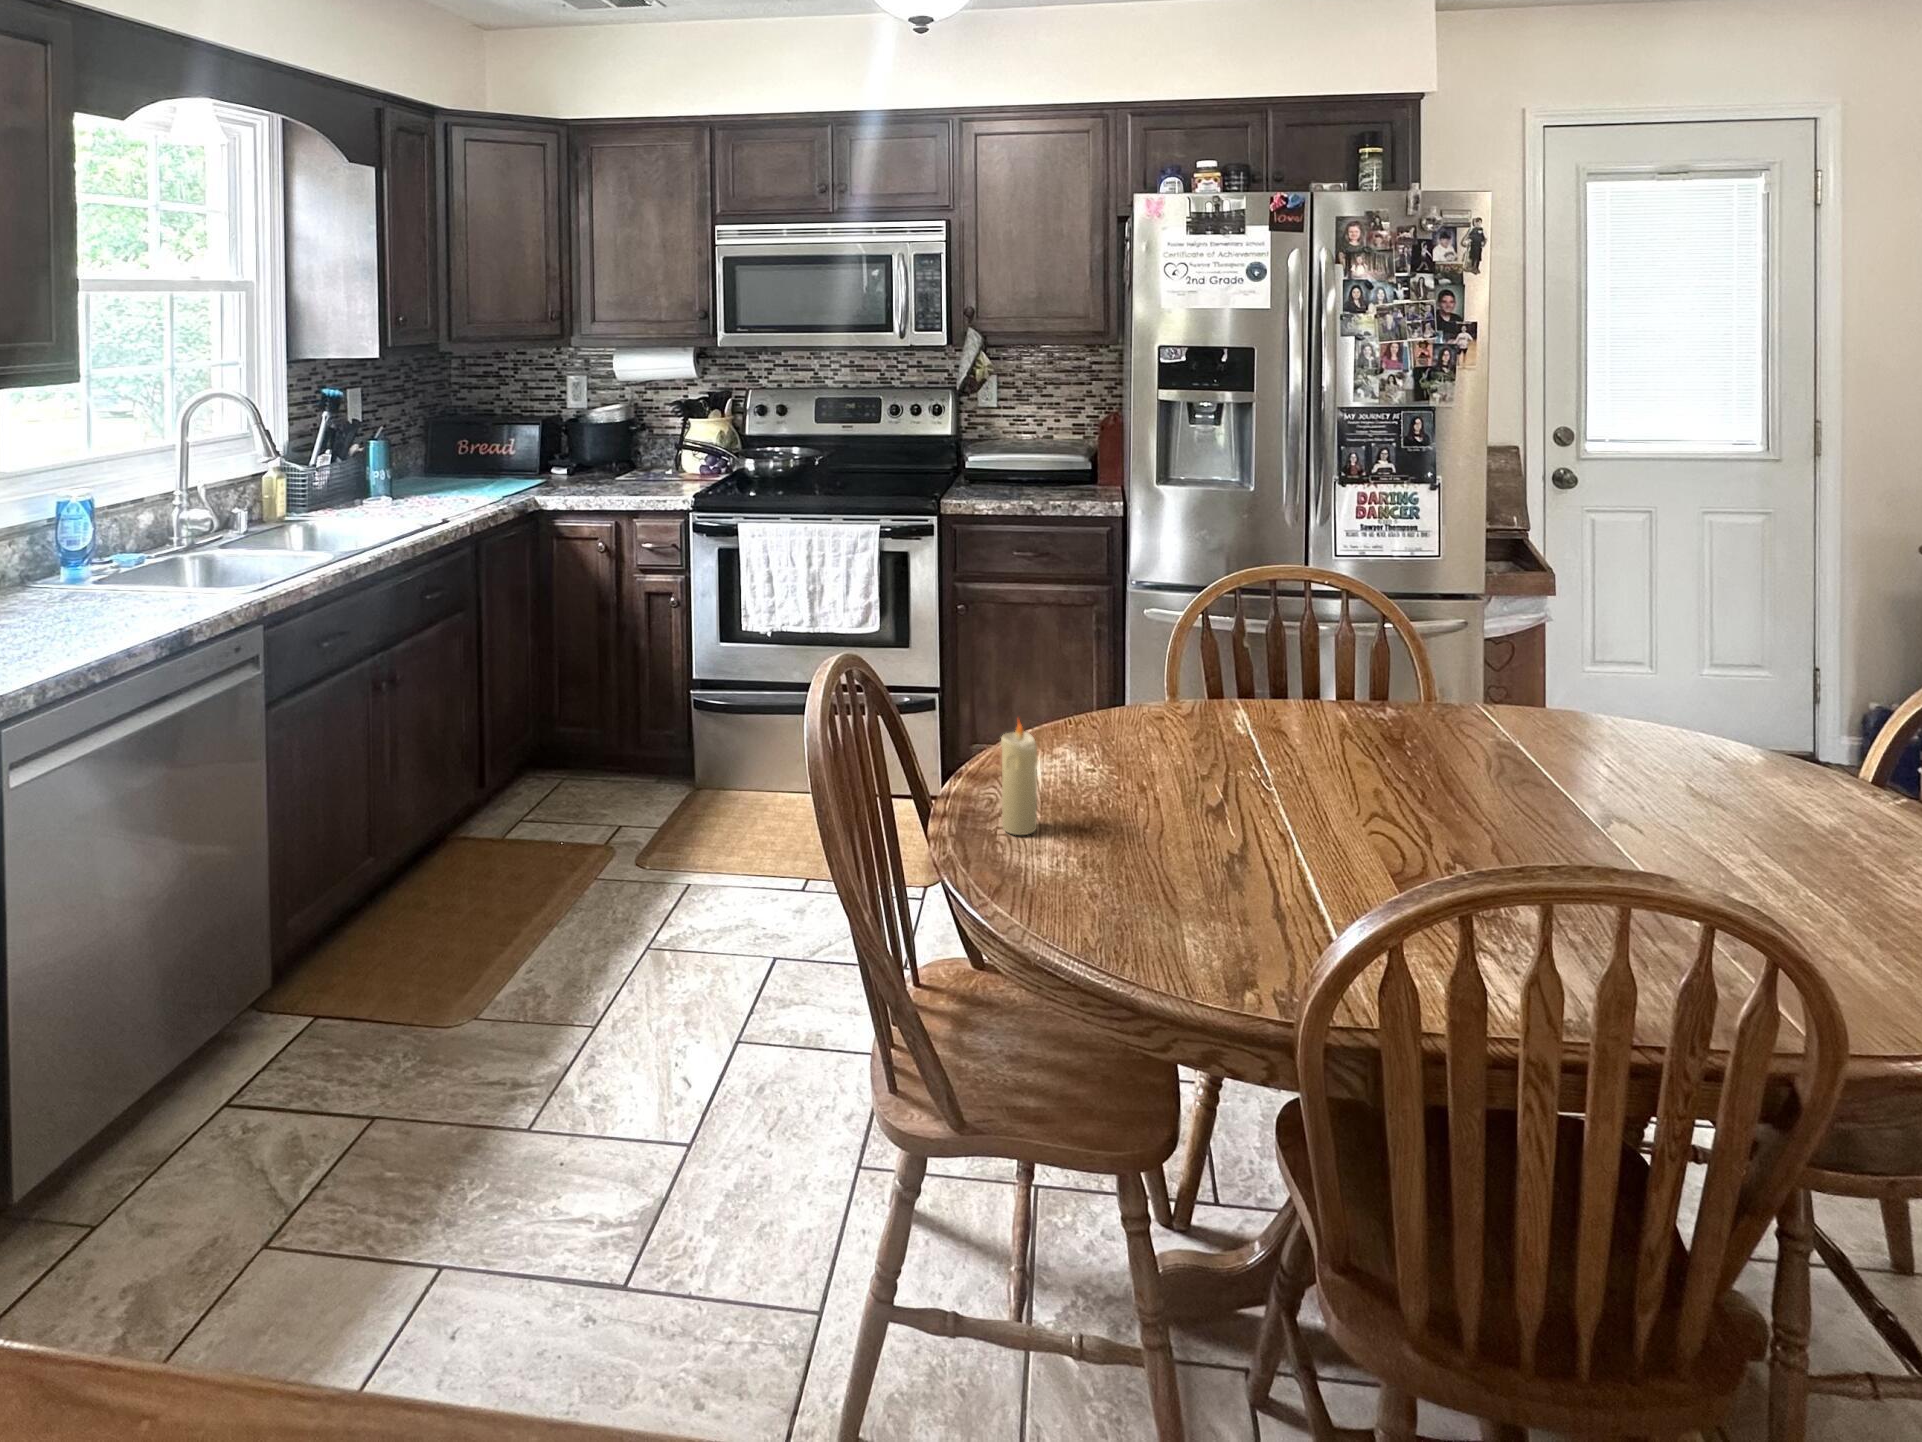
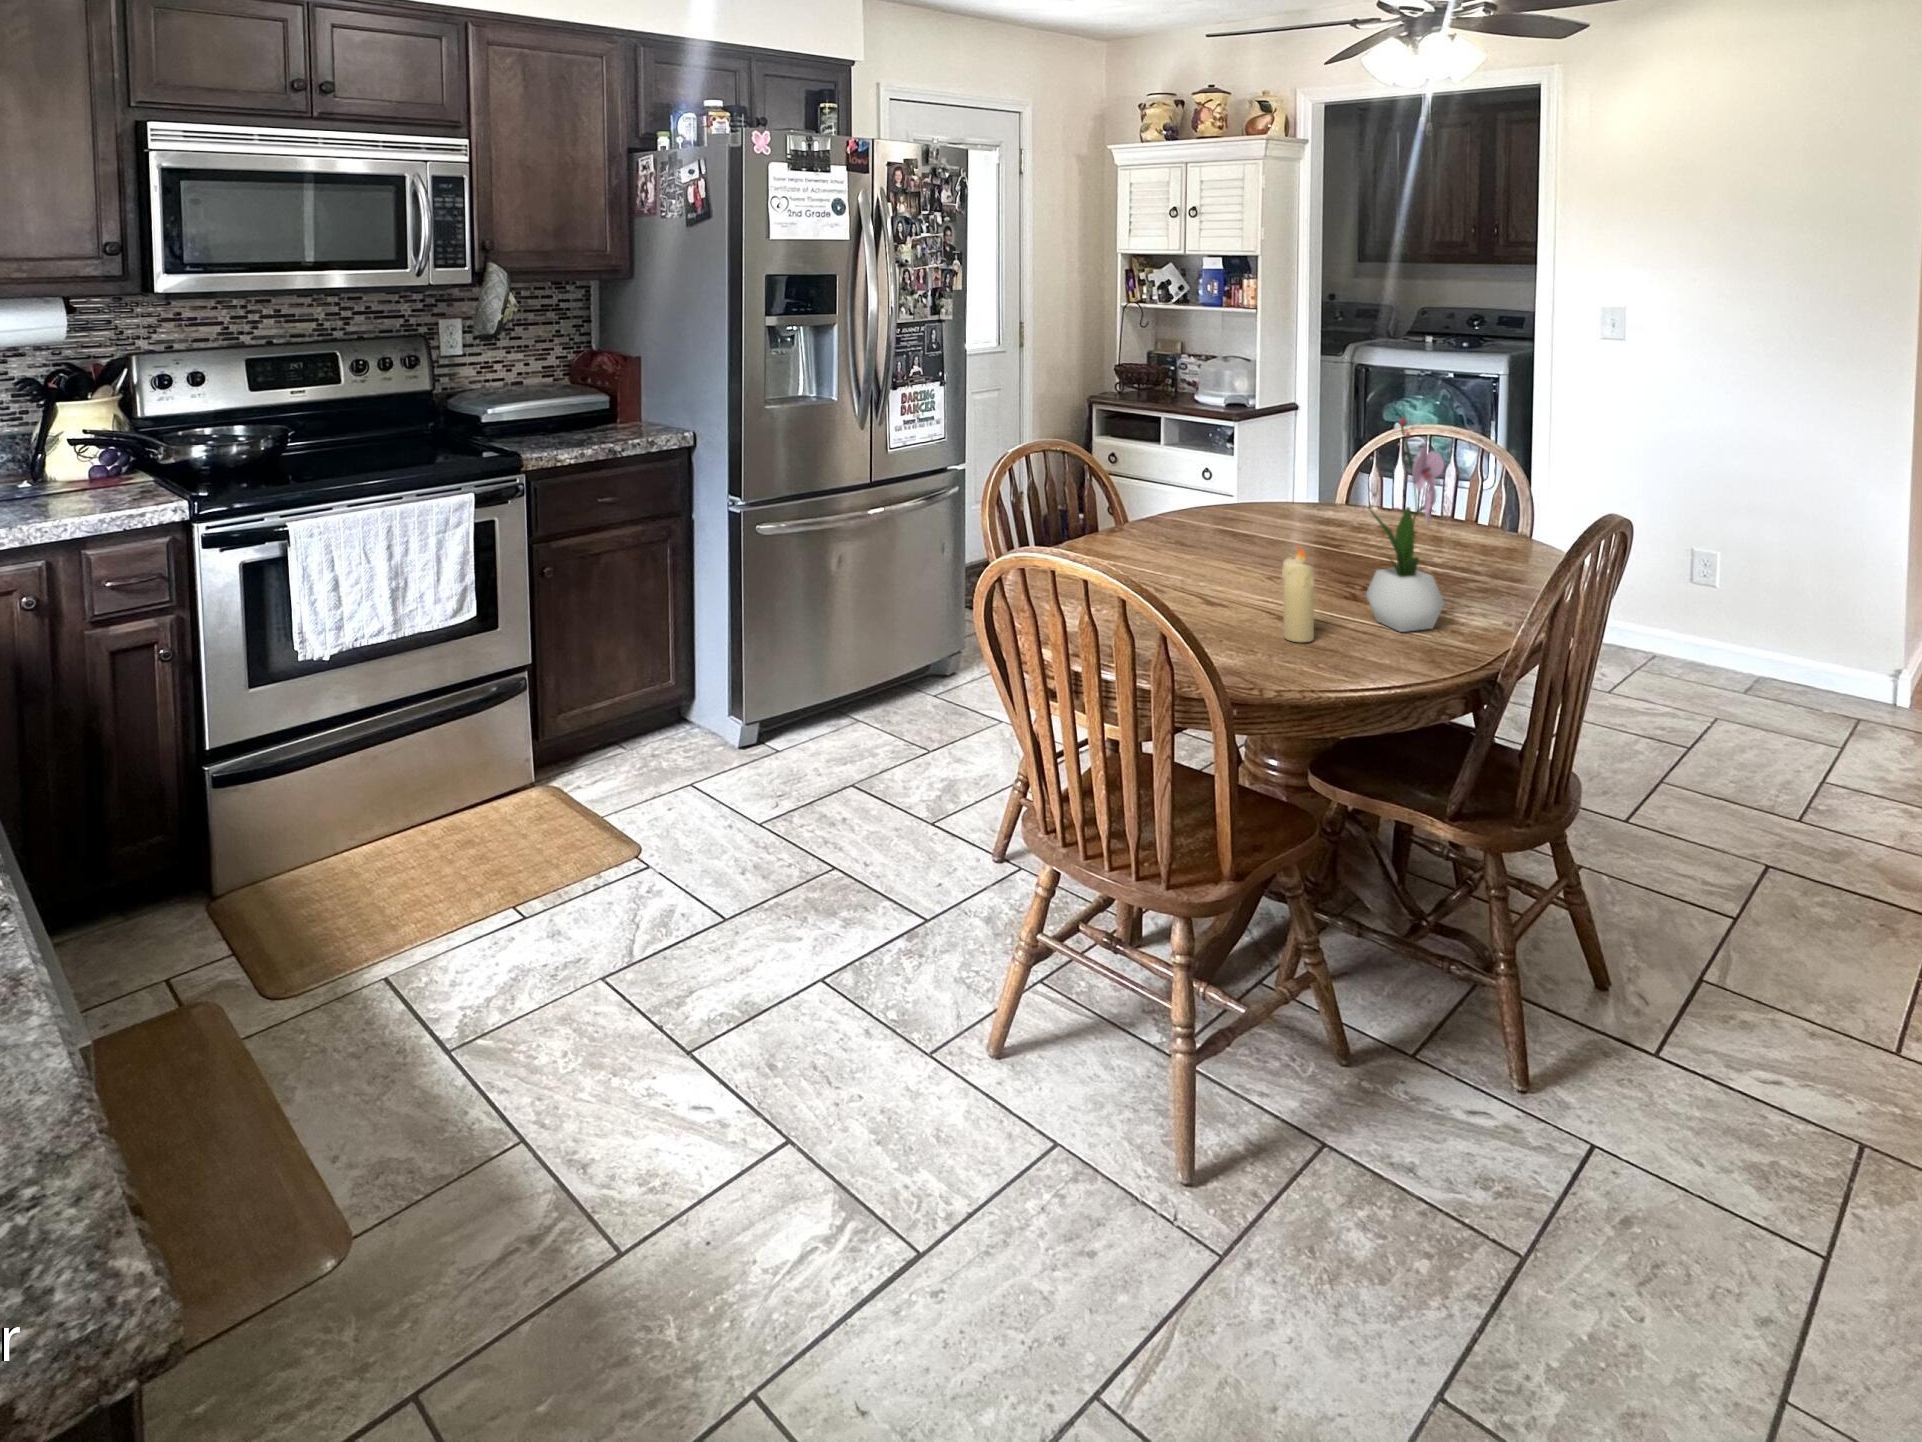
flower arrangement: none [1106,592,1222,885] -> present [1366,418,1444,632]

